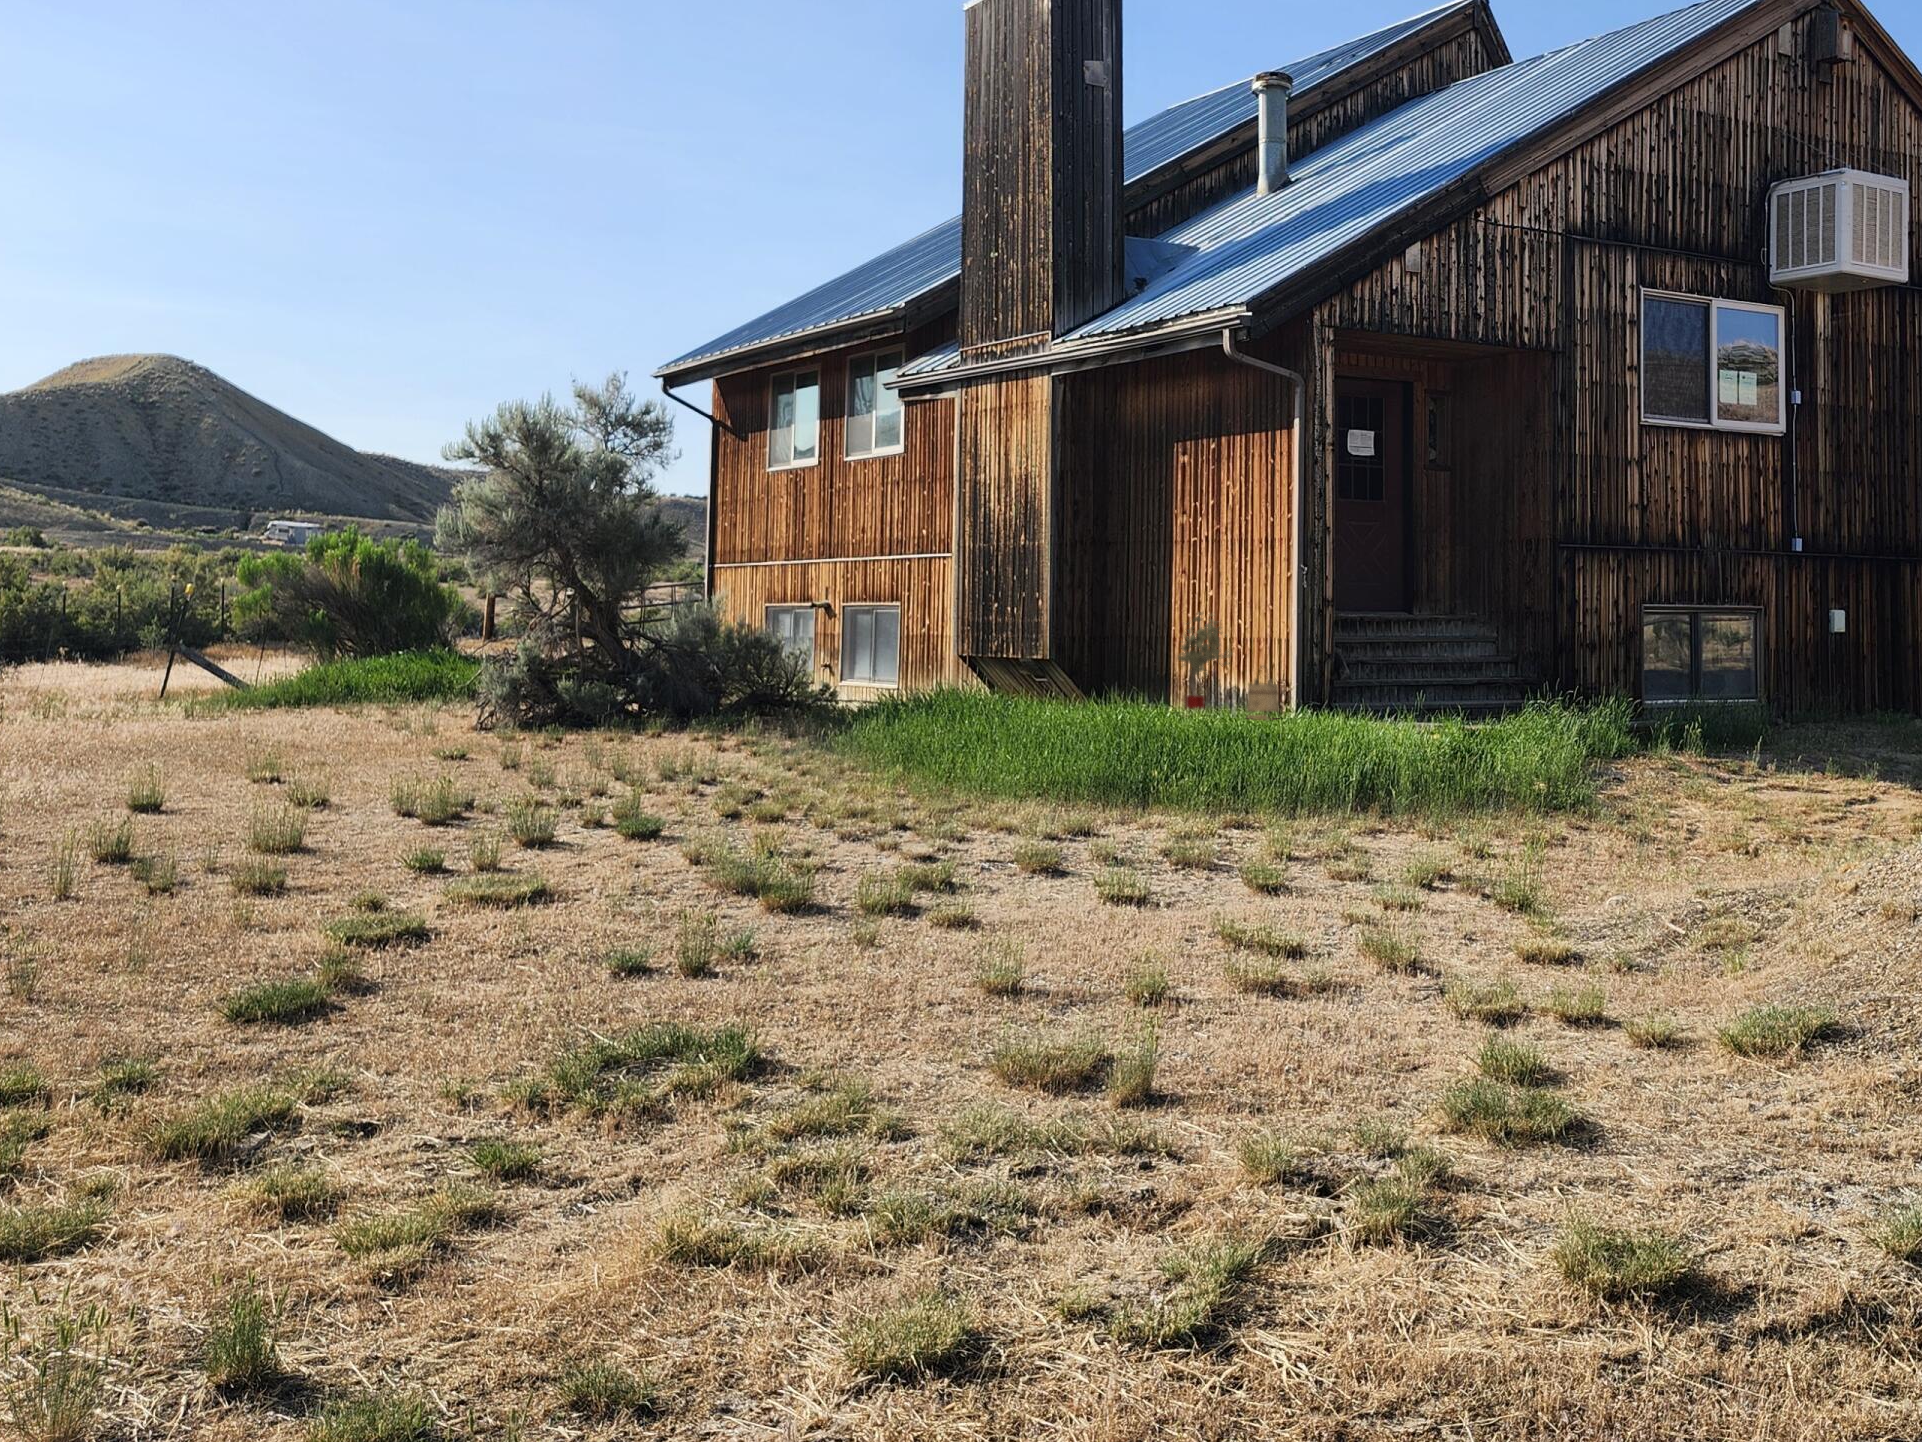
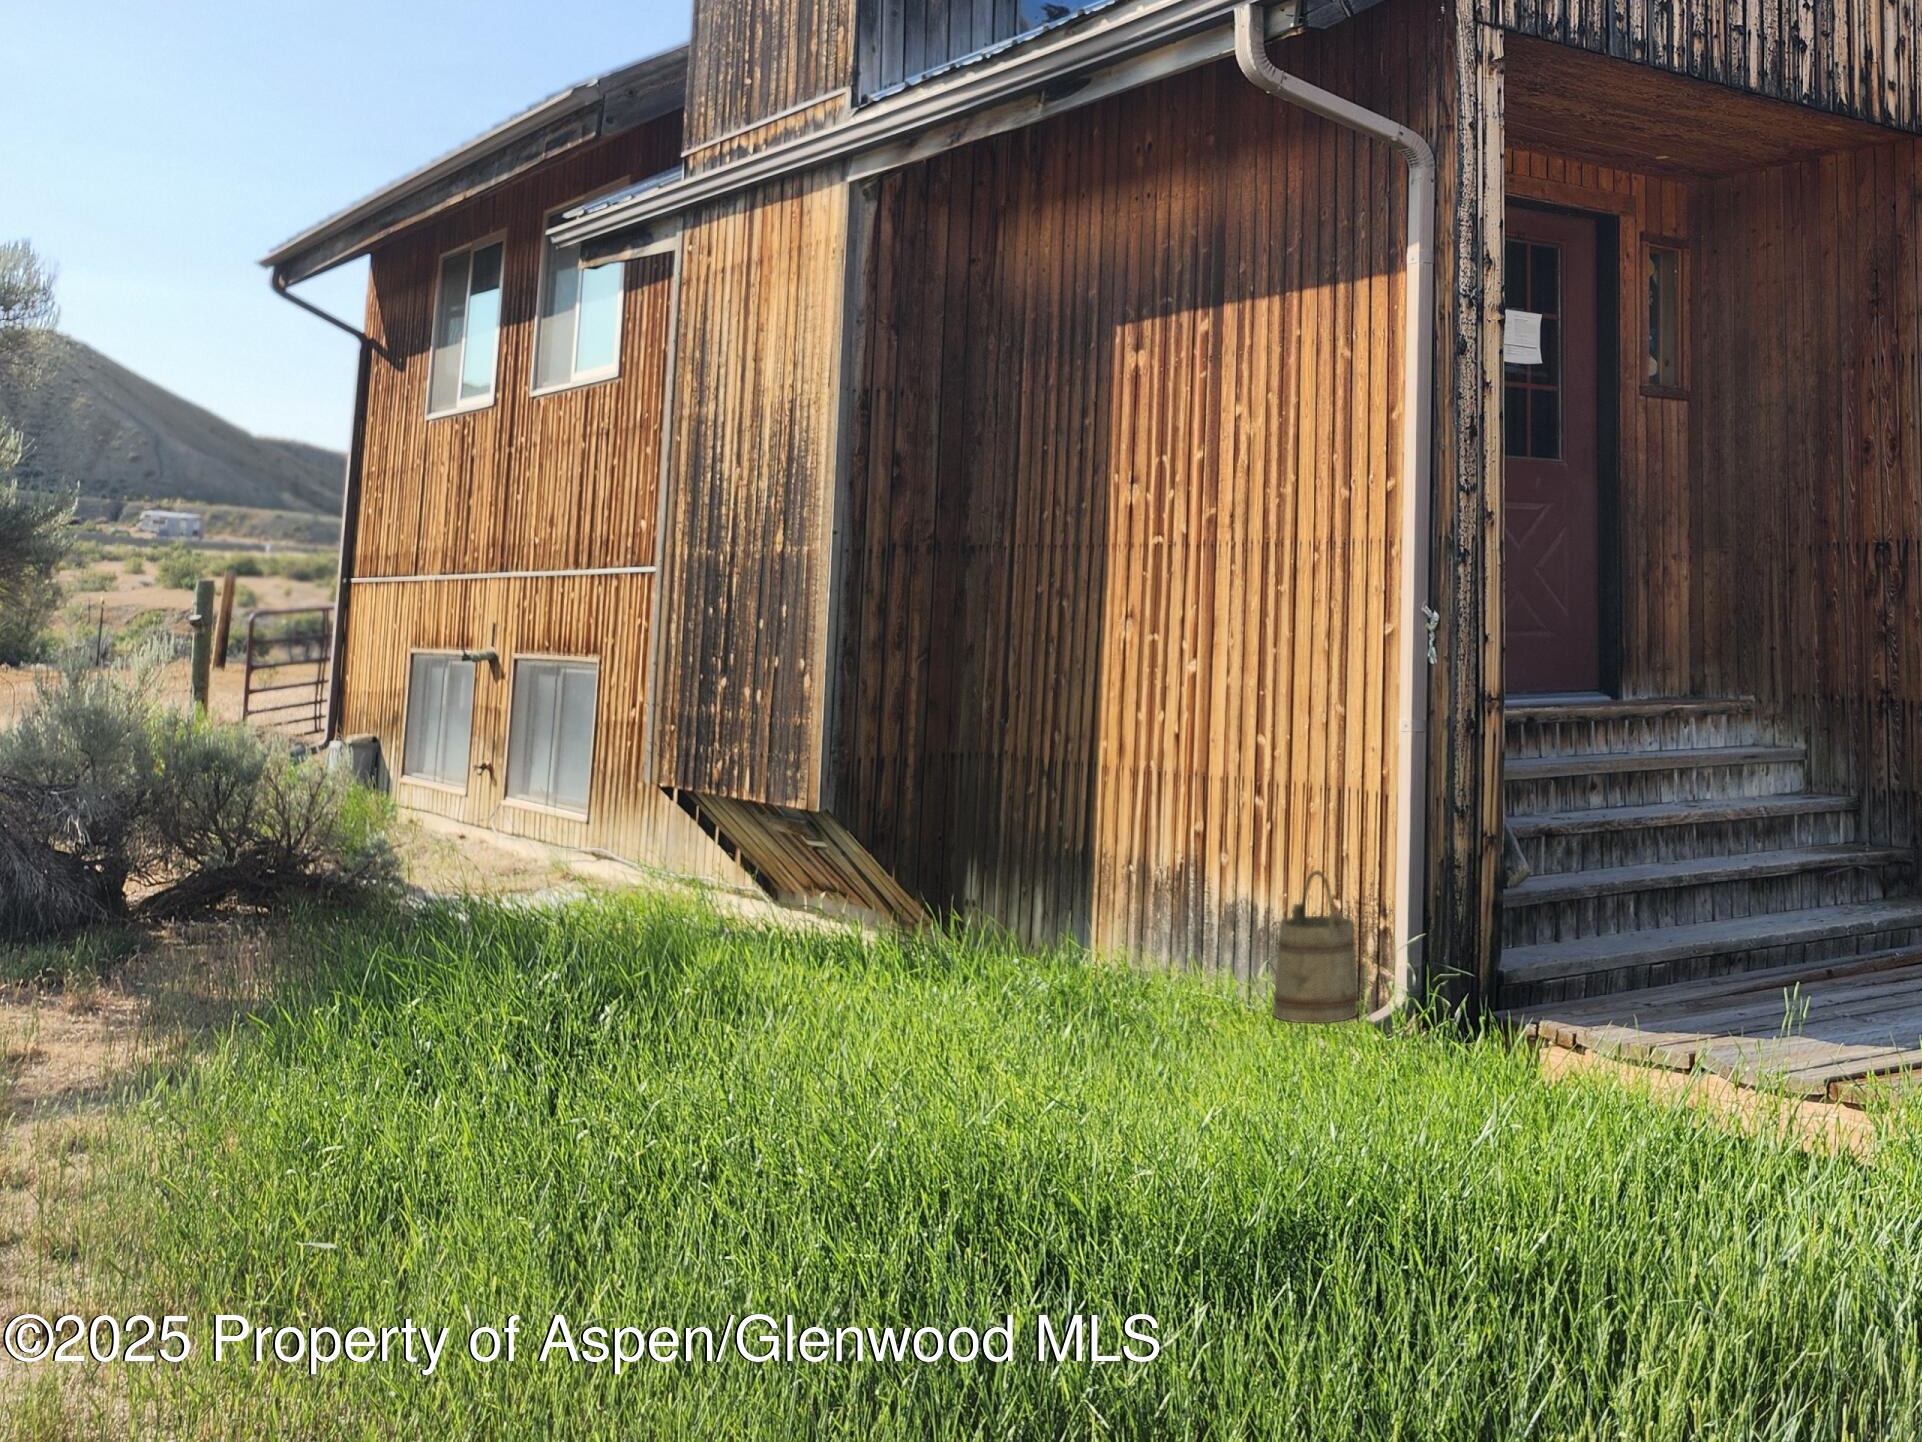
potted tree: present [1178,612,1231,708] -> none [1099,721,1241,984]

